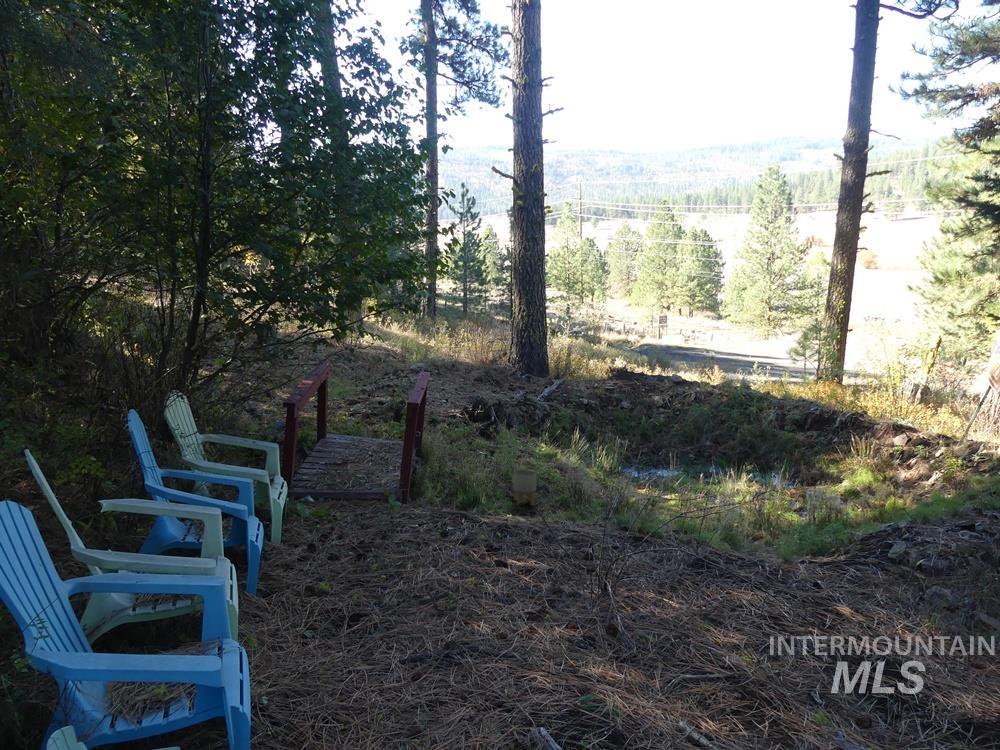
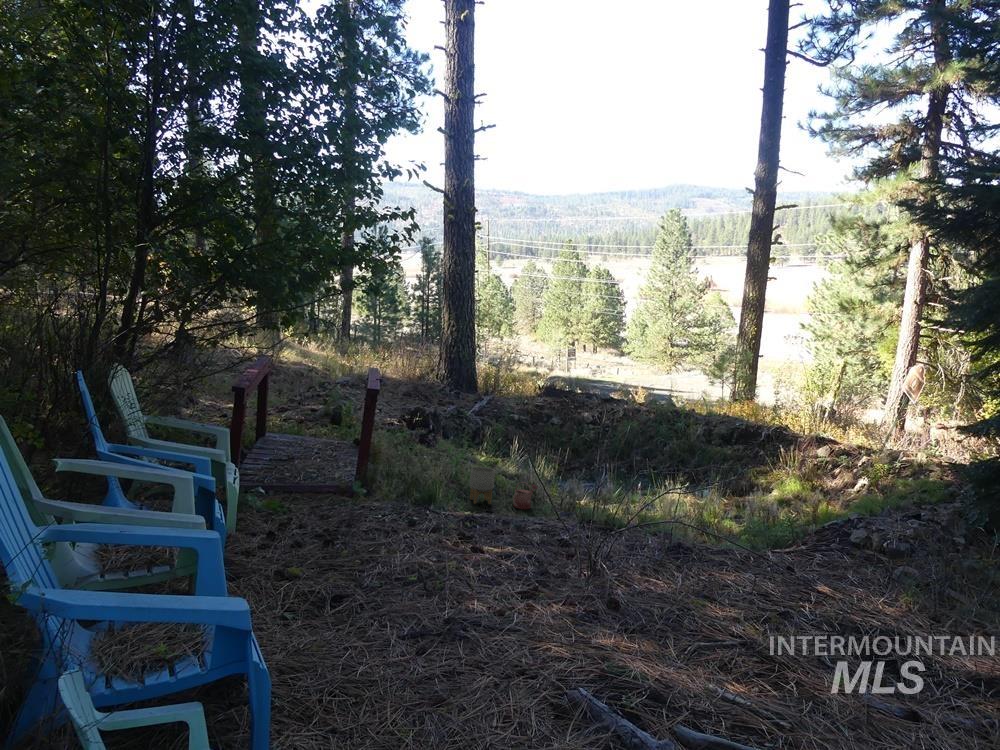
watering can: none [554,484,580,511] -> present [513,482,538,510]

